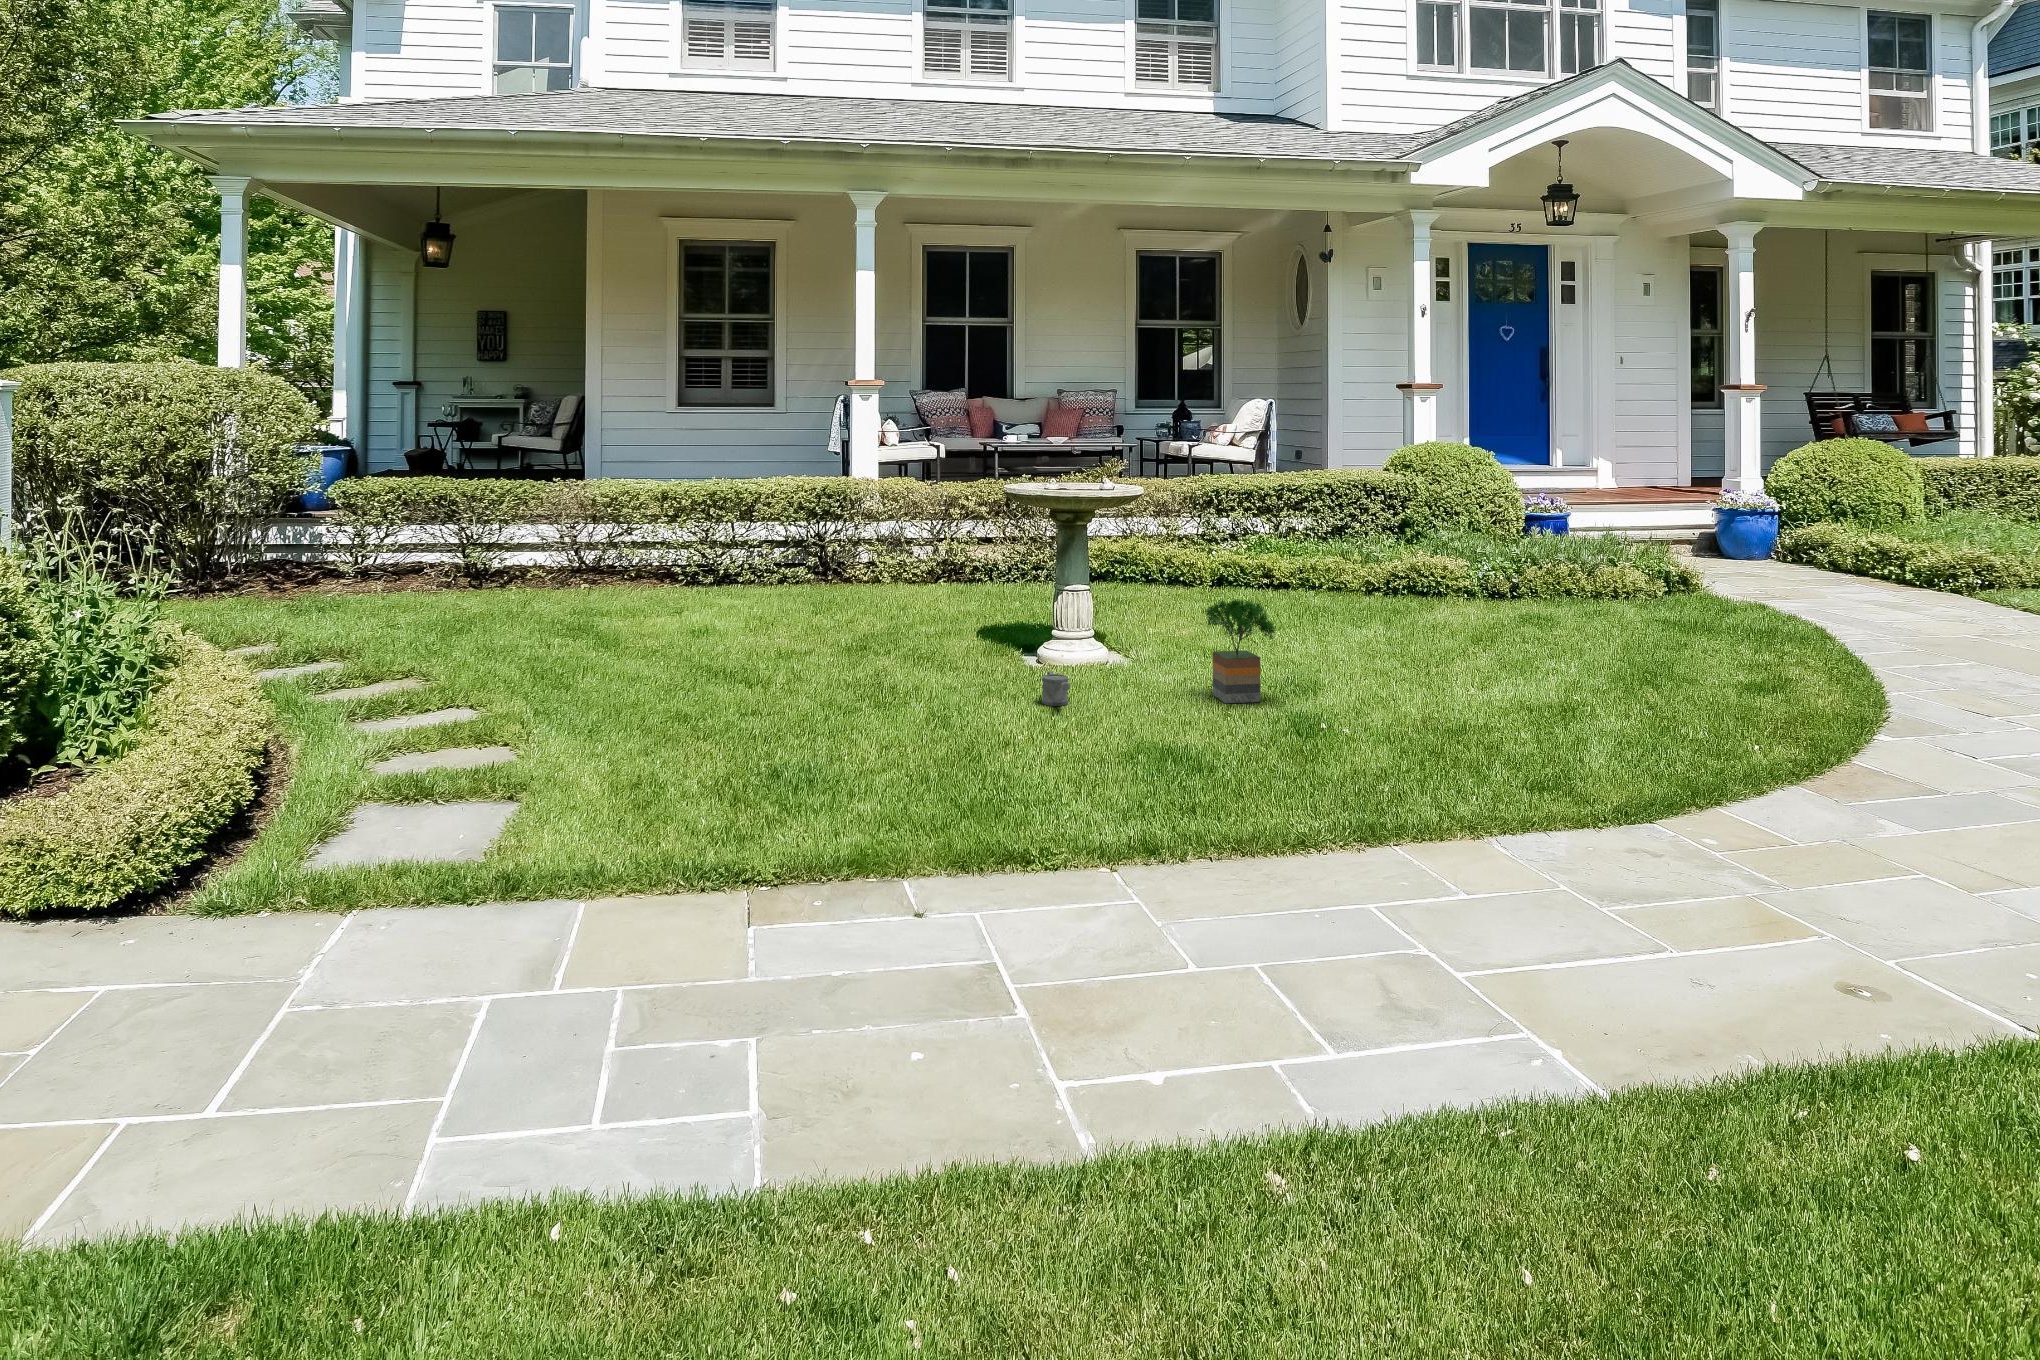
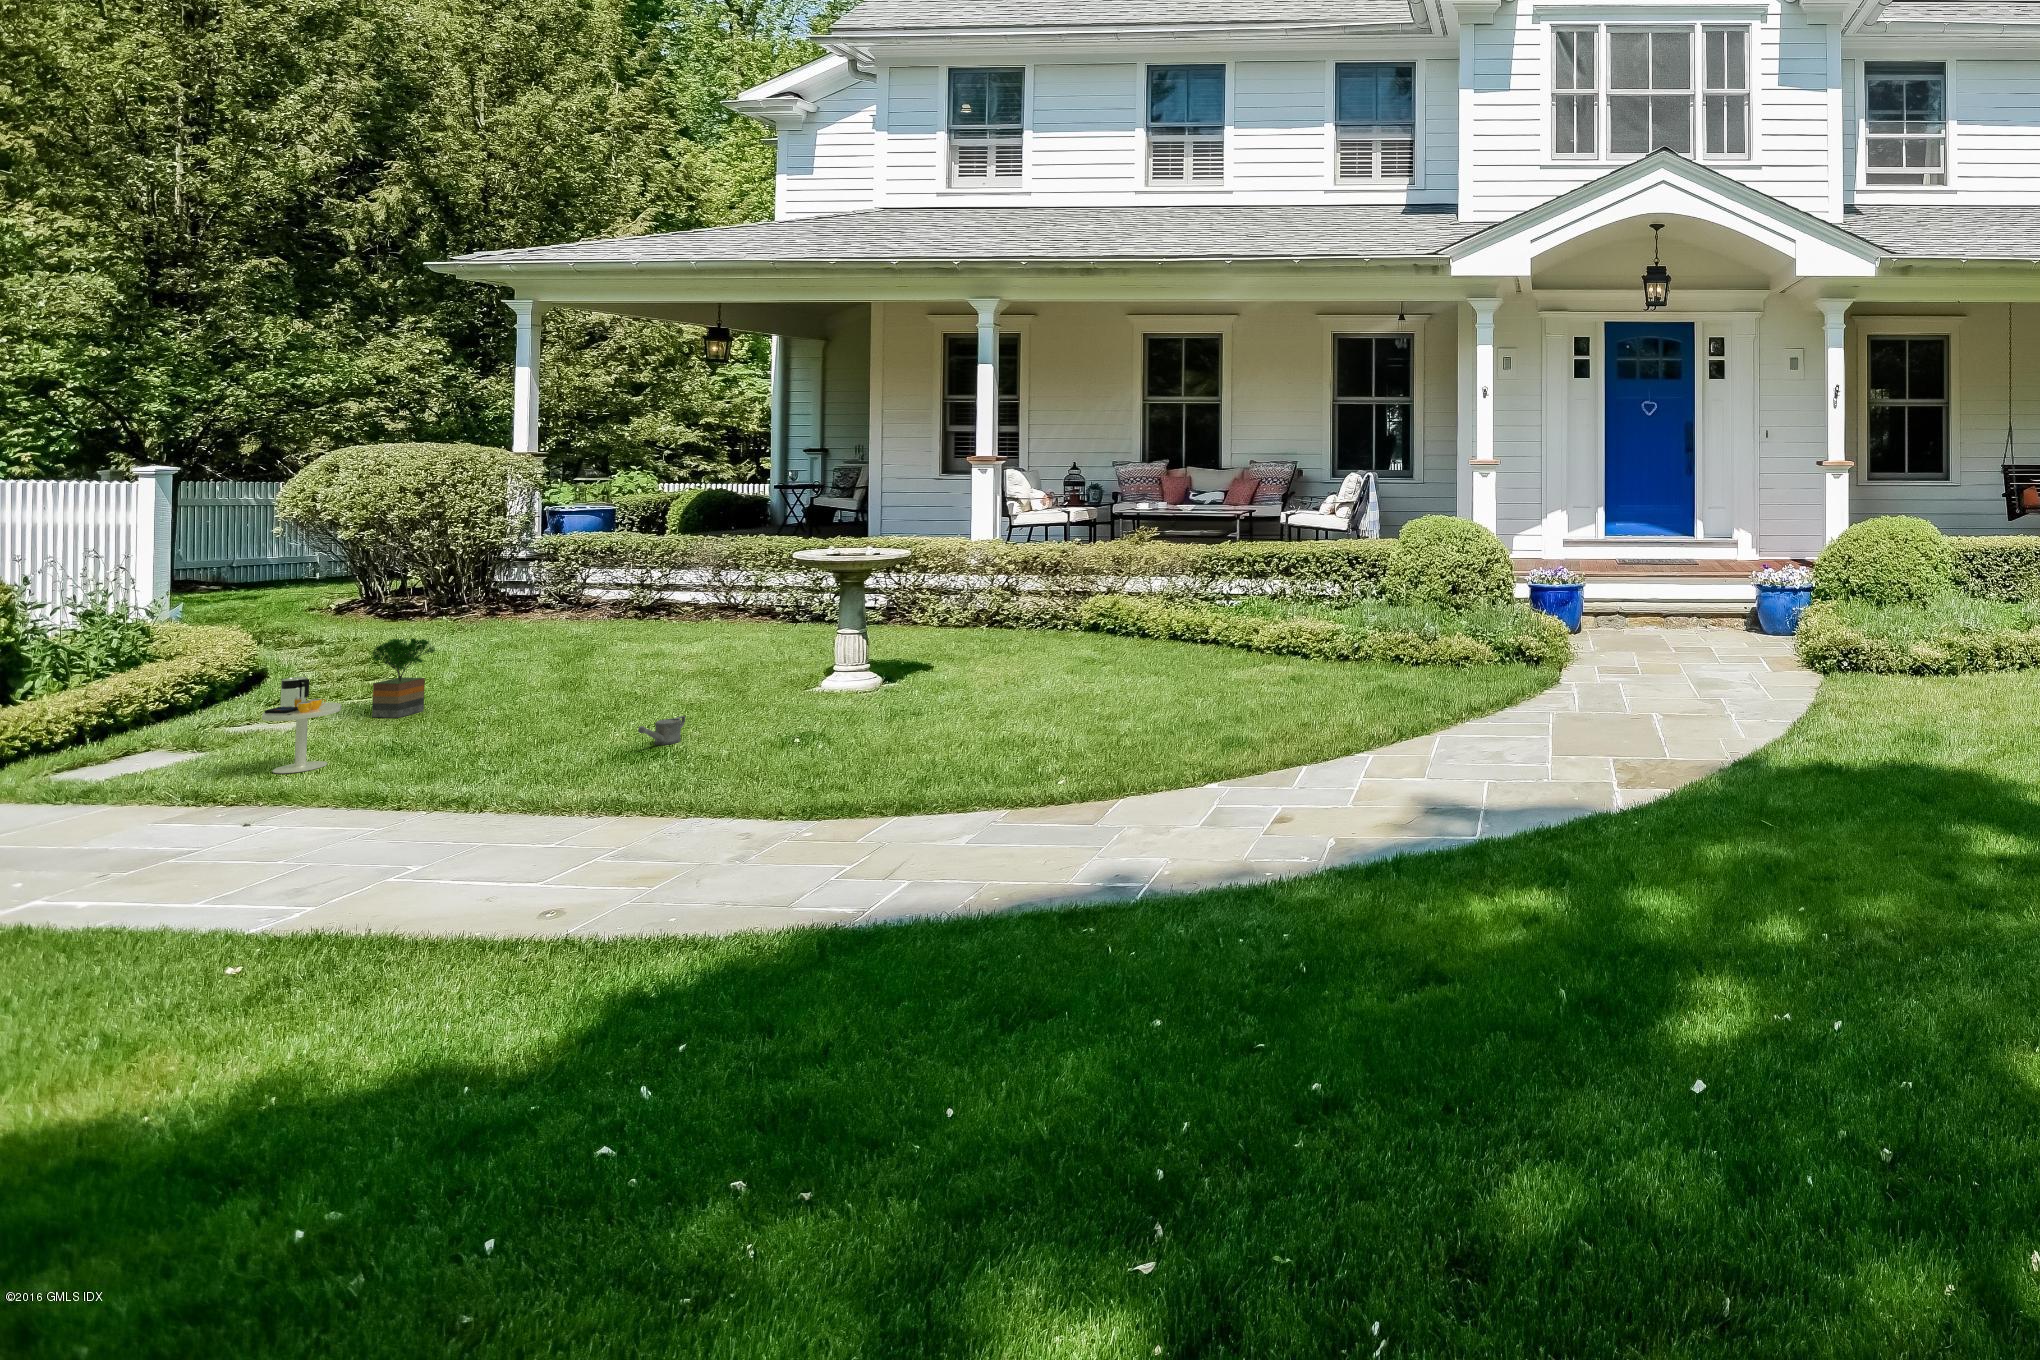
potted tree: present [1205,599,1275,703] -> present [372,638,435,718]
side table: none [658,637,736,764] -> present [262,677,341,773]

